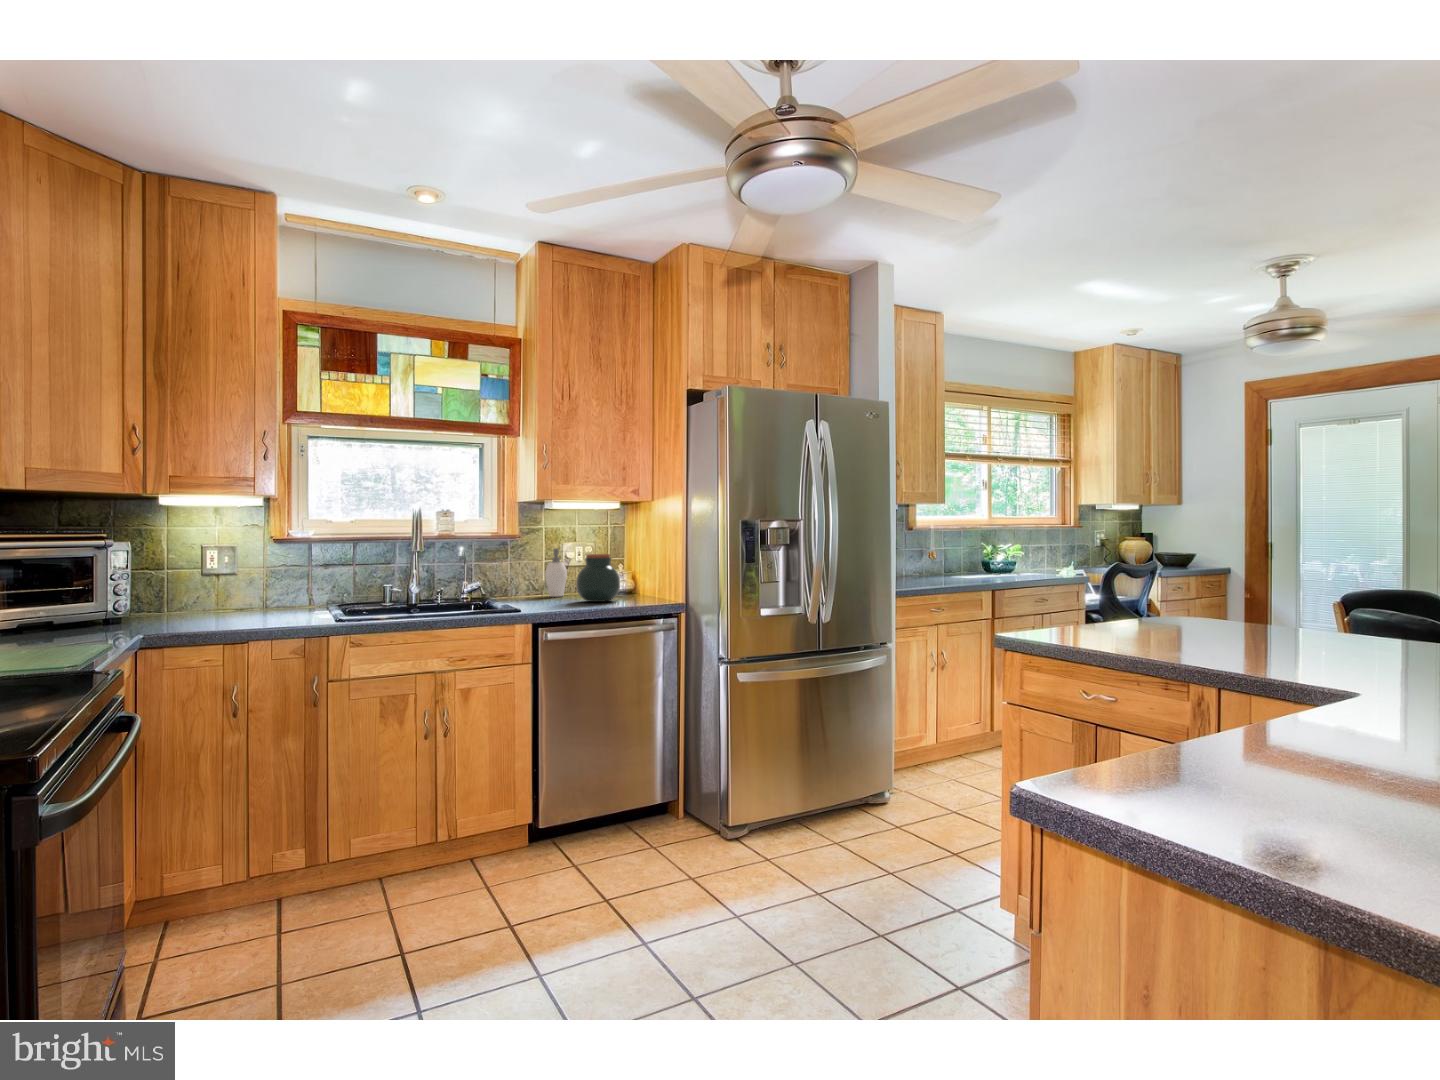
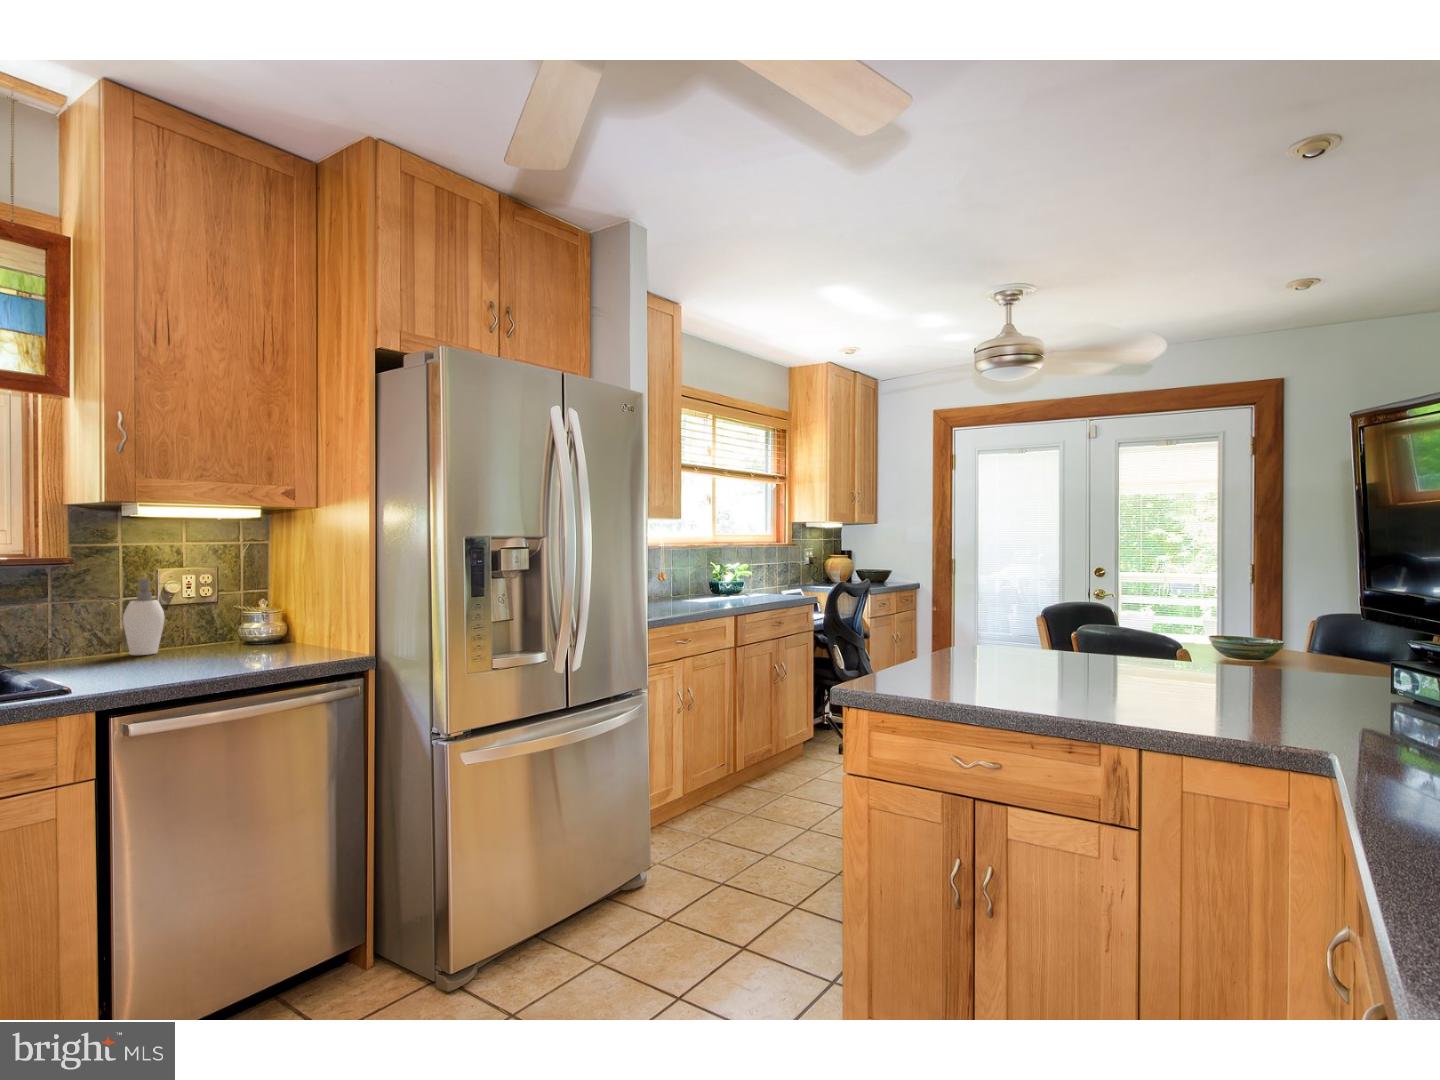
jar: present [576,554,620,602] -> none [177,589,259,666]

